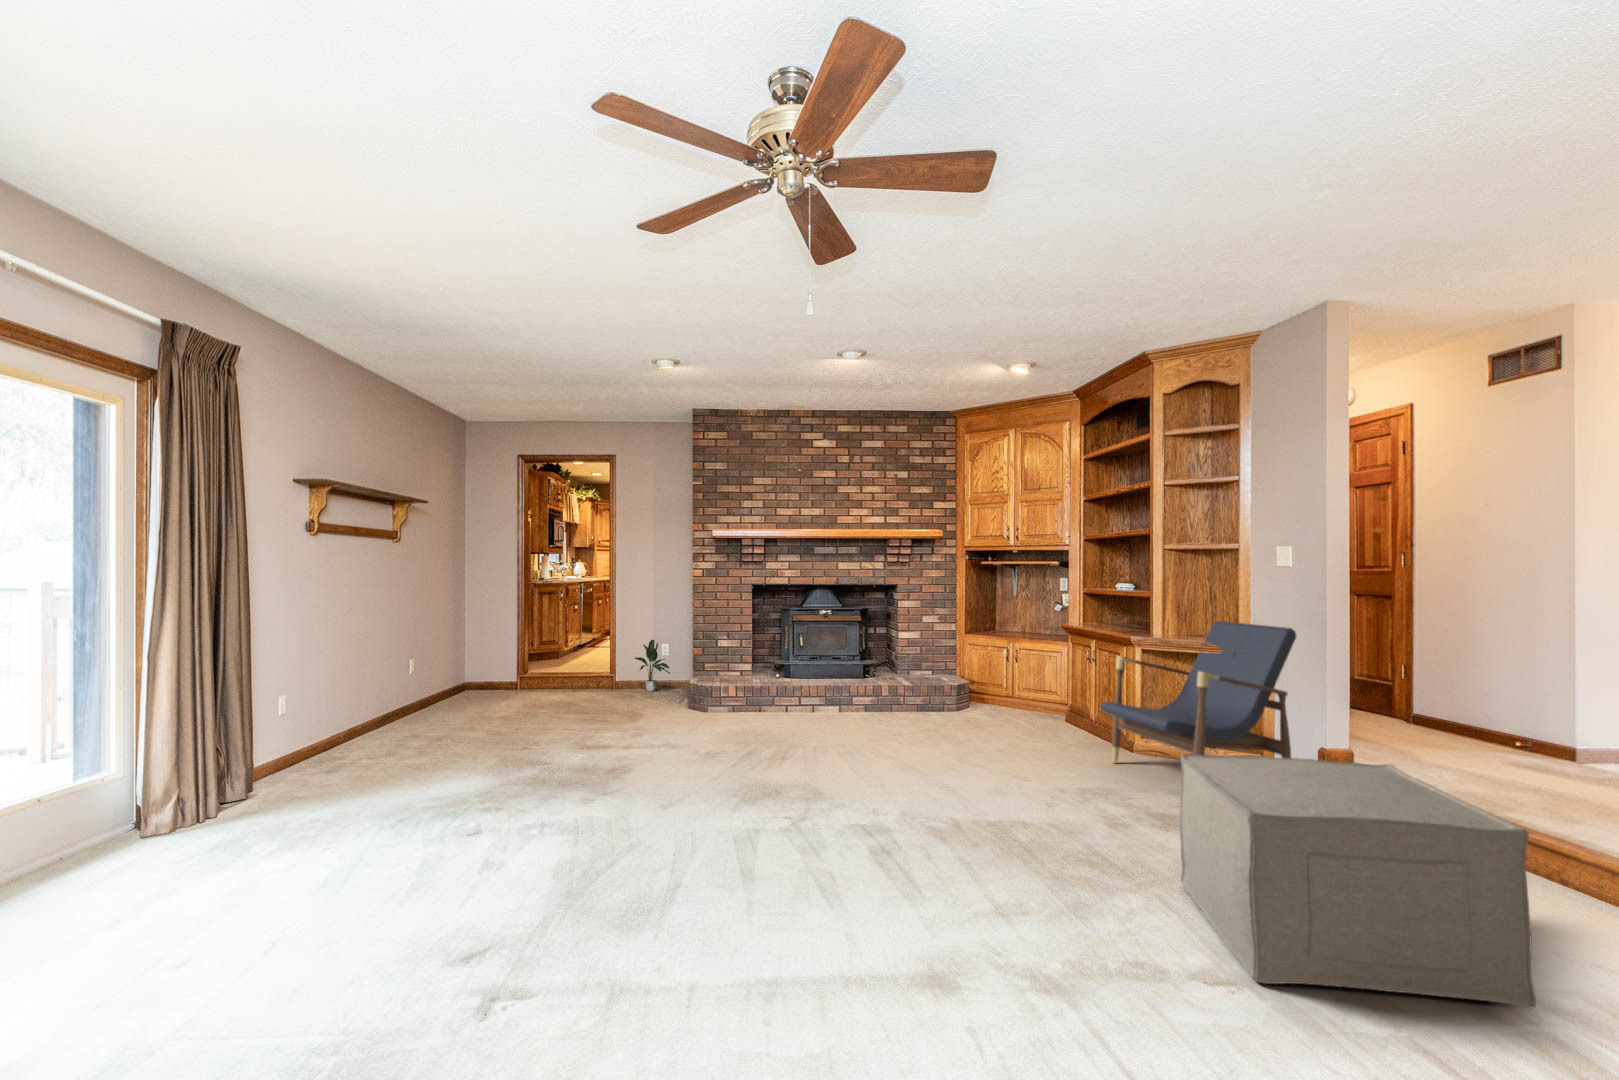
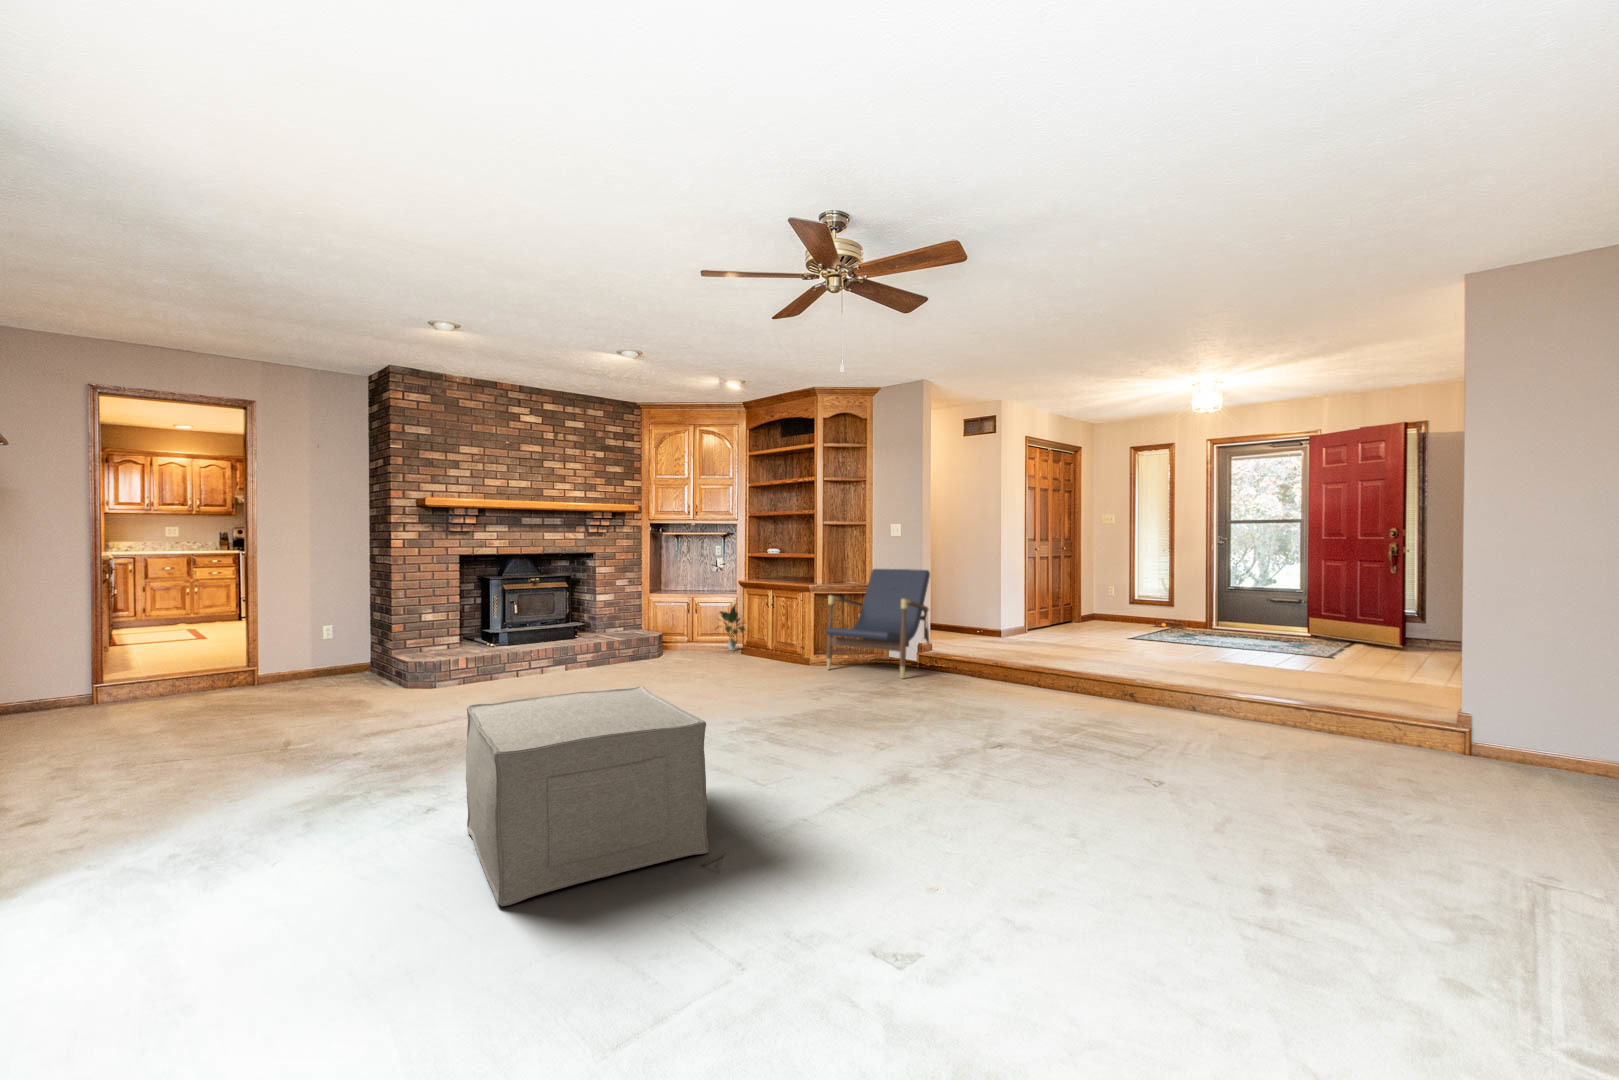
potted plant: present [635,640,670,692] -> present [715,604,746,651]
ottoman: present [1180,754,1536,1008] -> present [466,686,709,906]

